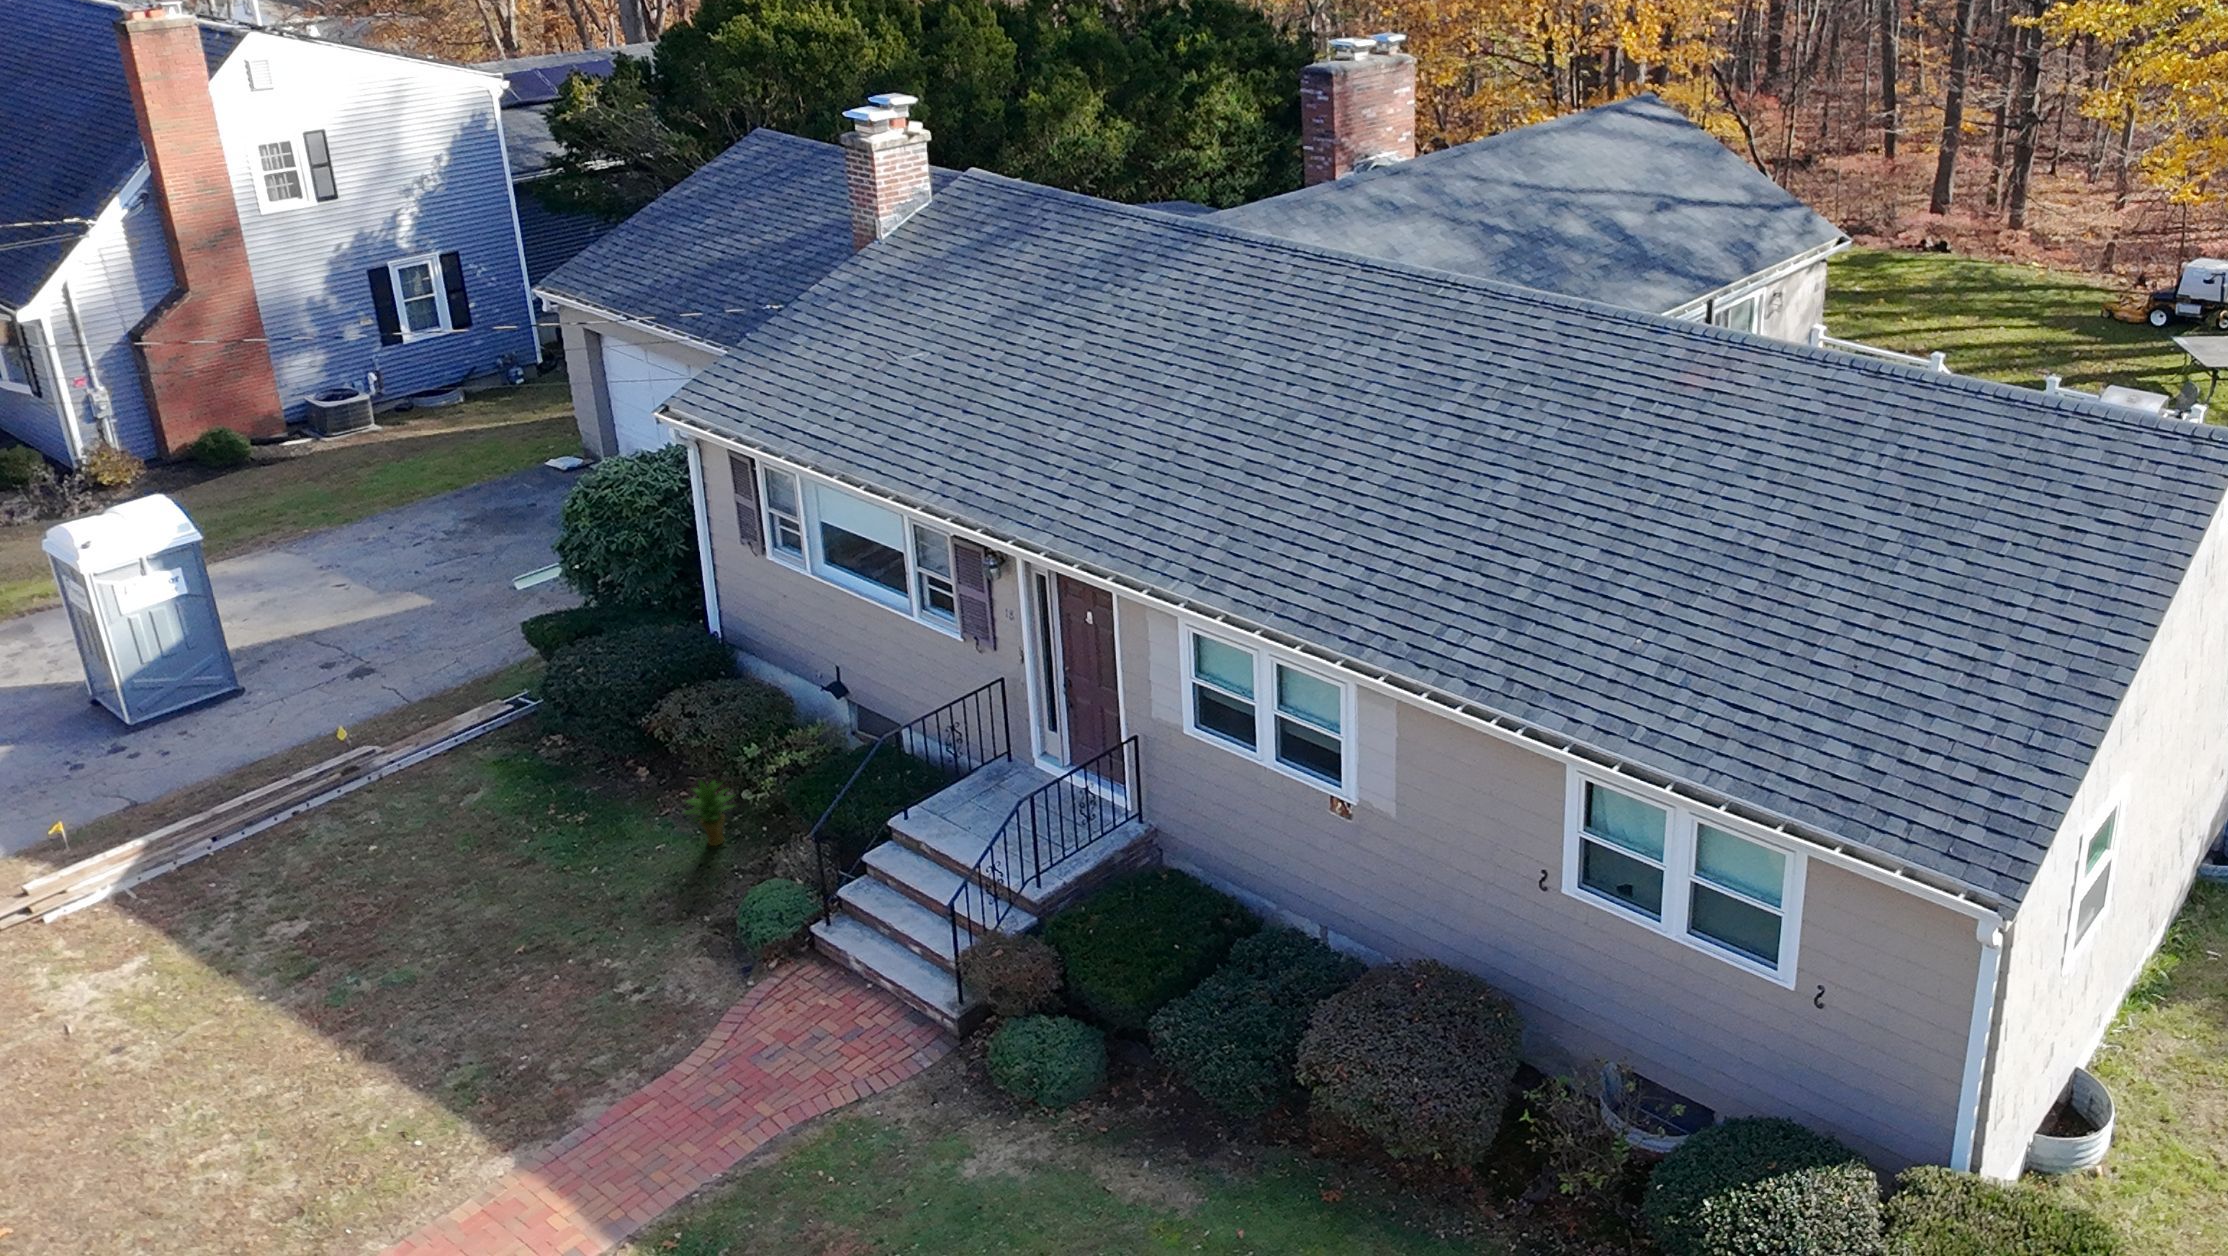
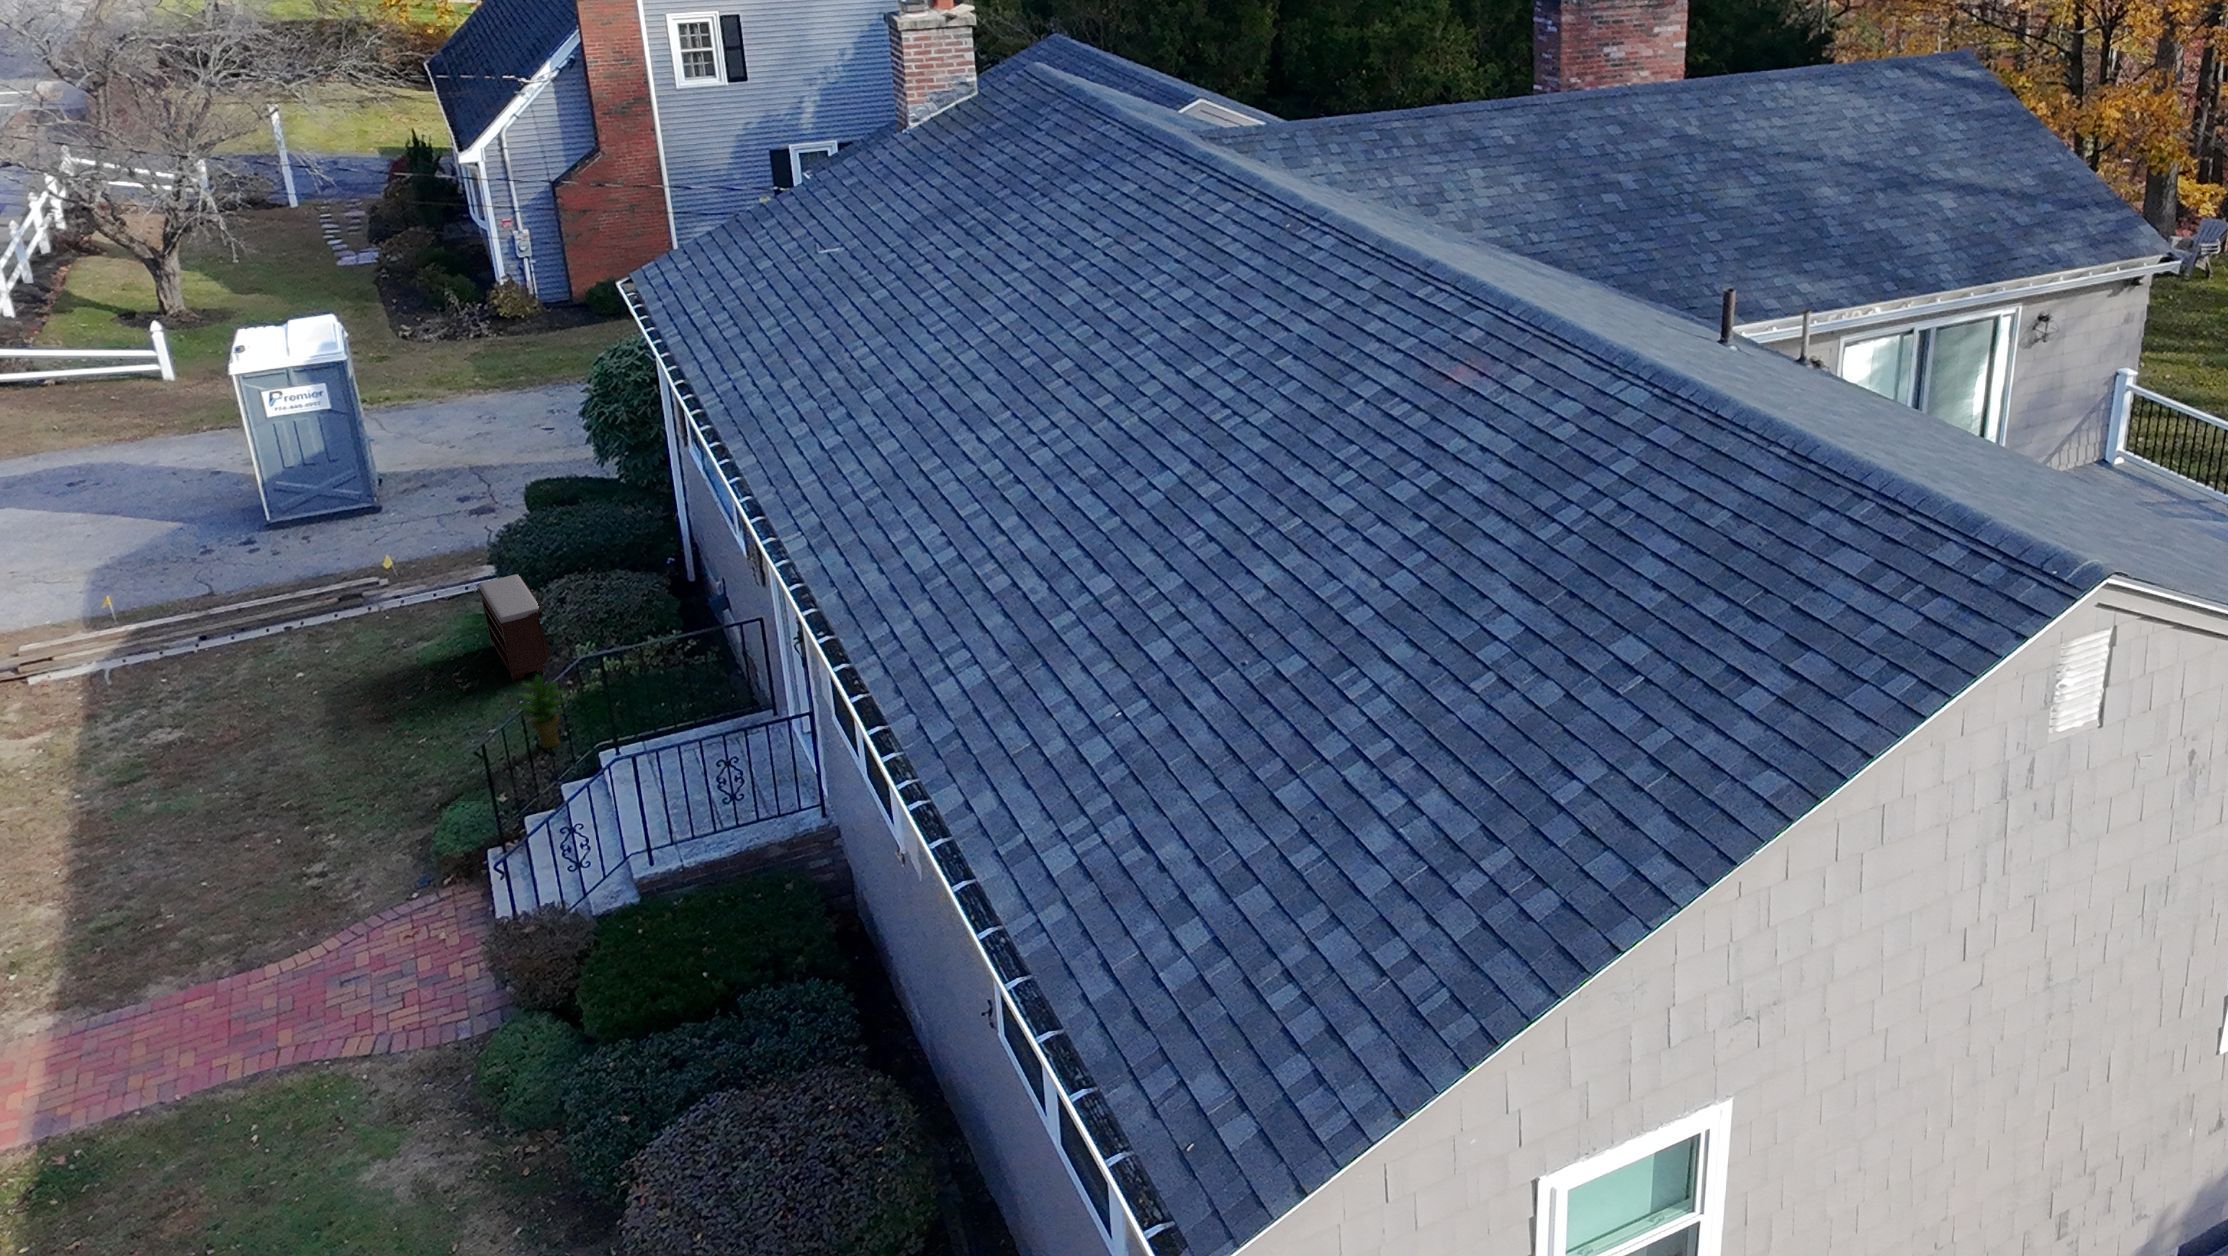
bench: none [530,708,640,805] -> present [477,574,550,681]

